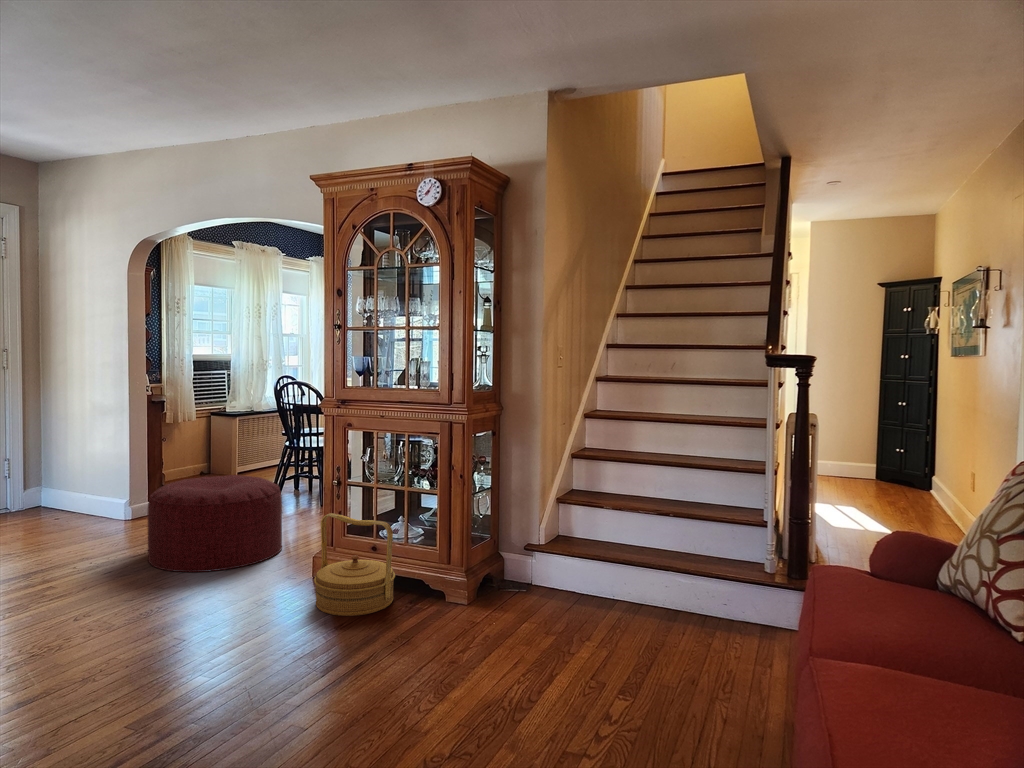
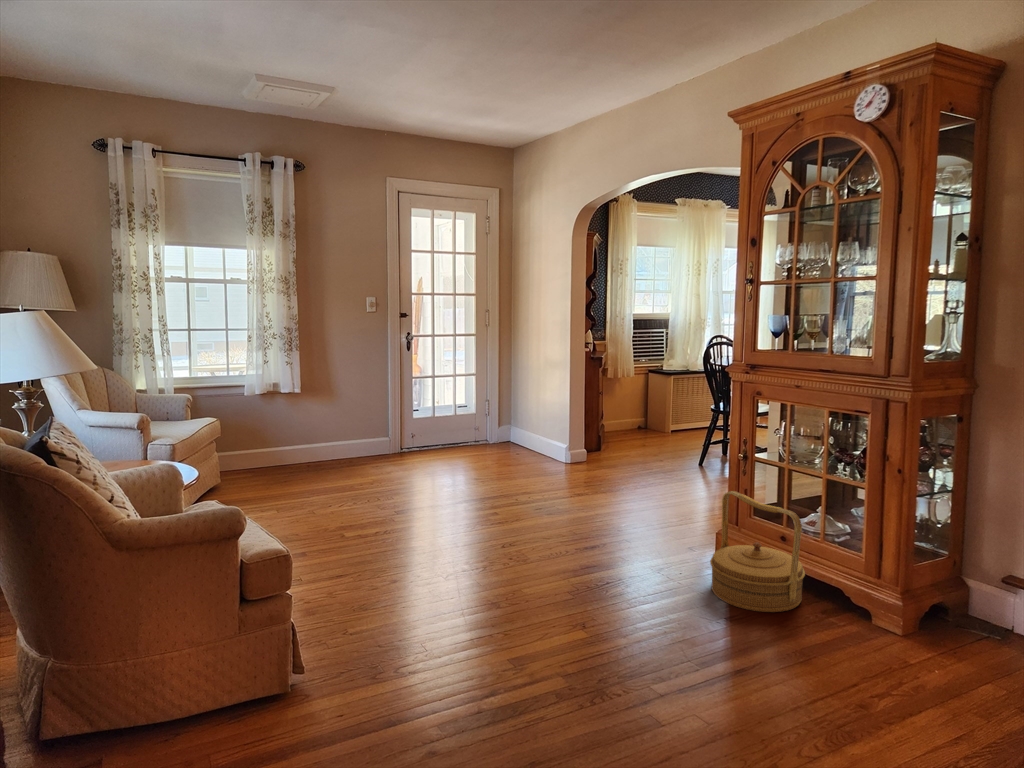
ottoman: present [148,475,282,572] -> none [572,434,693,528]

